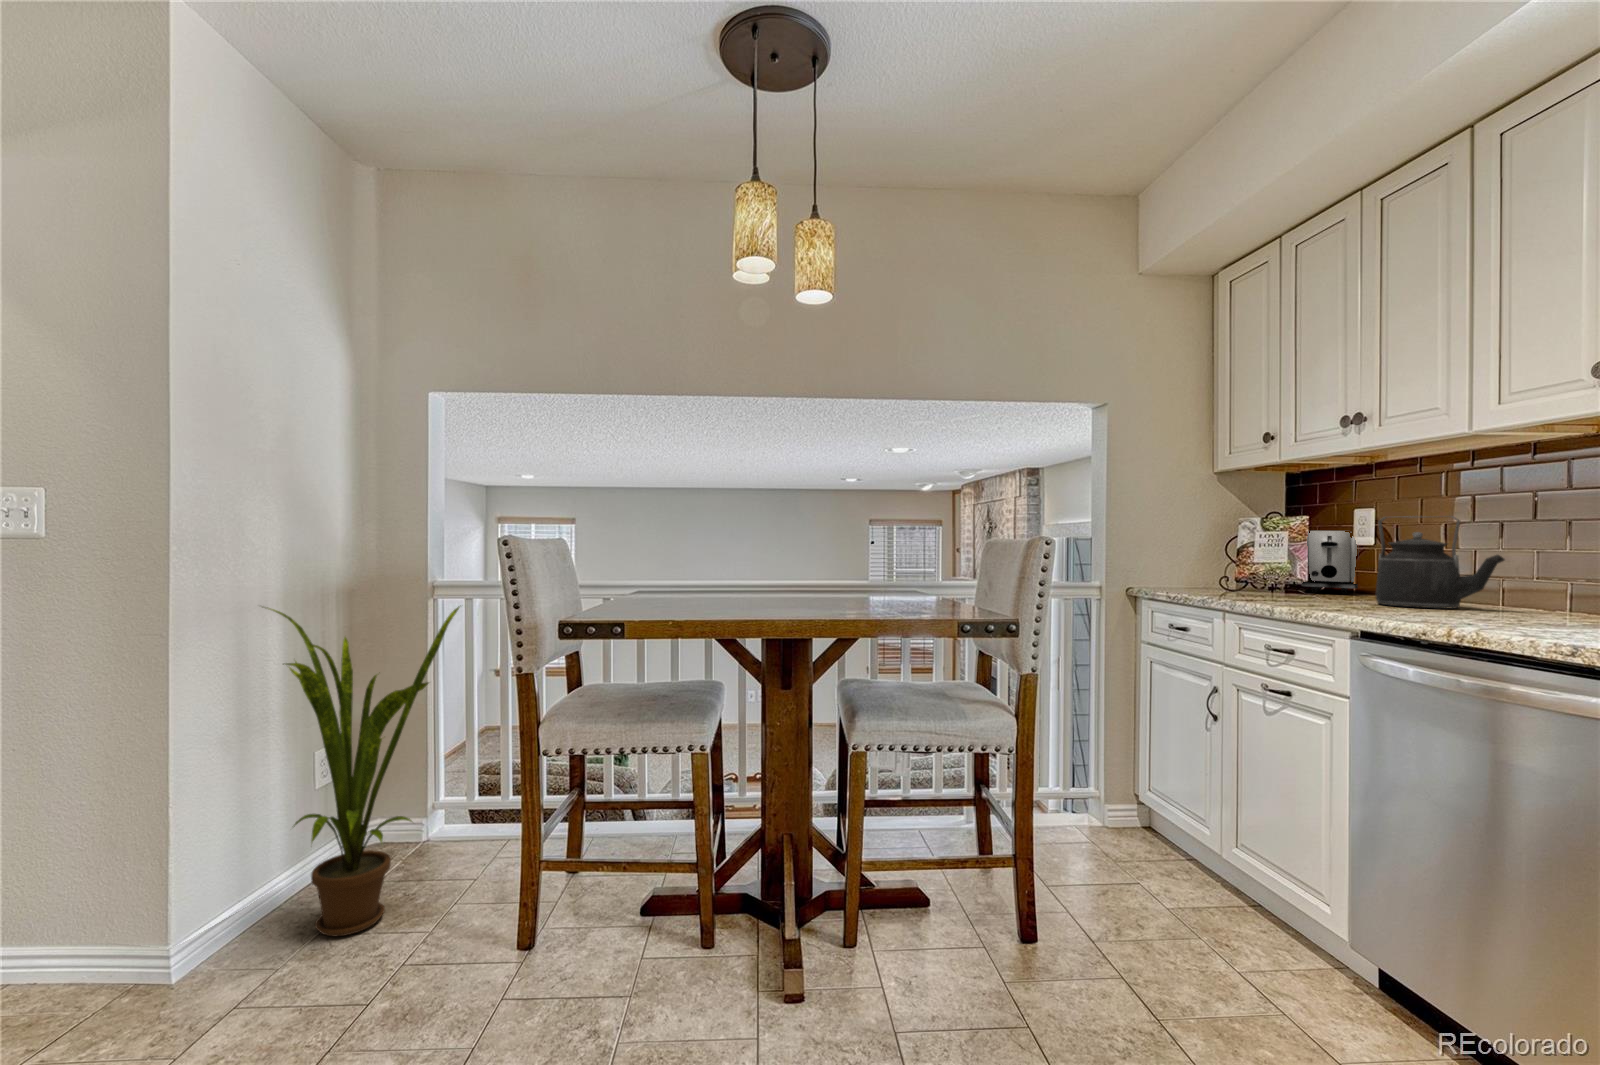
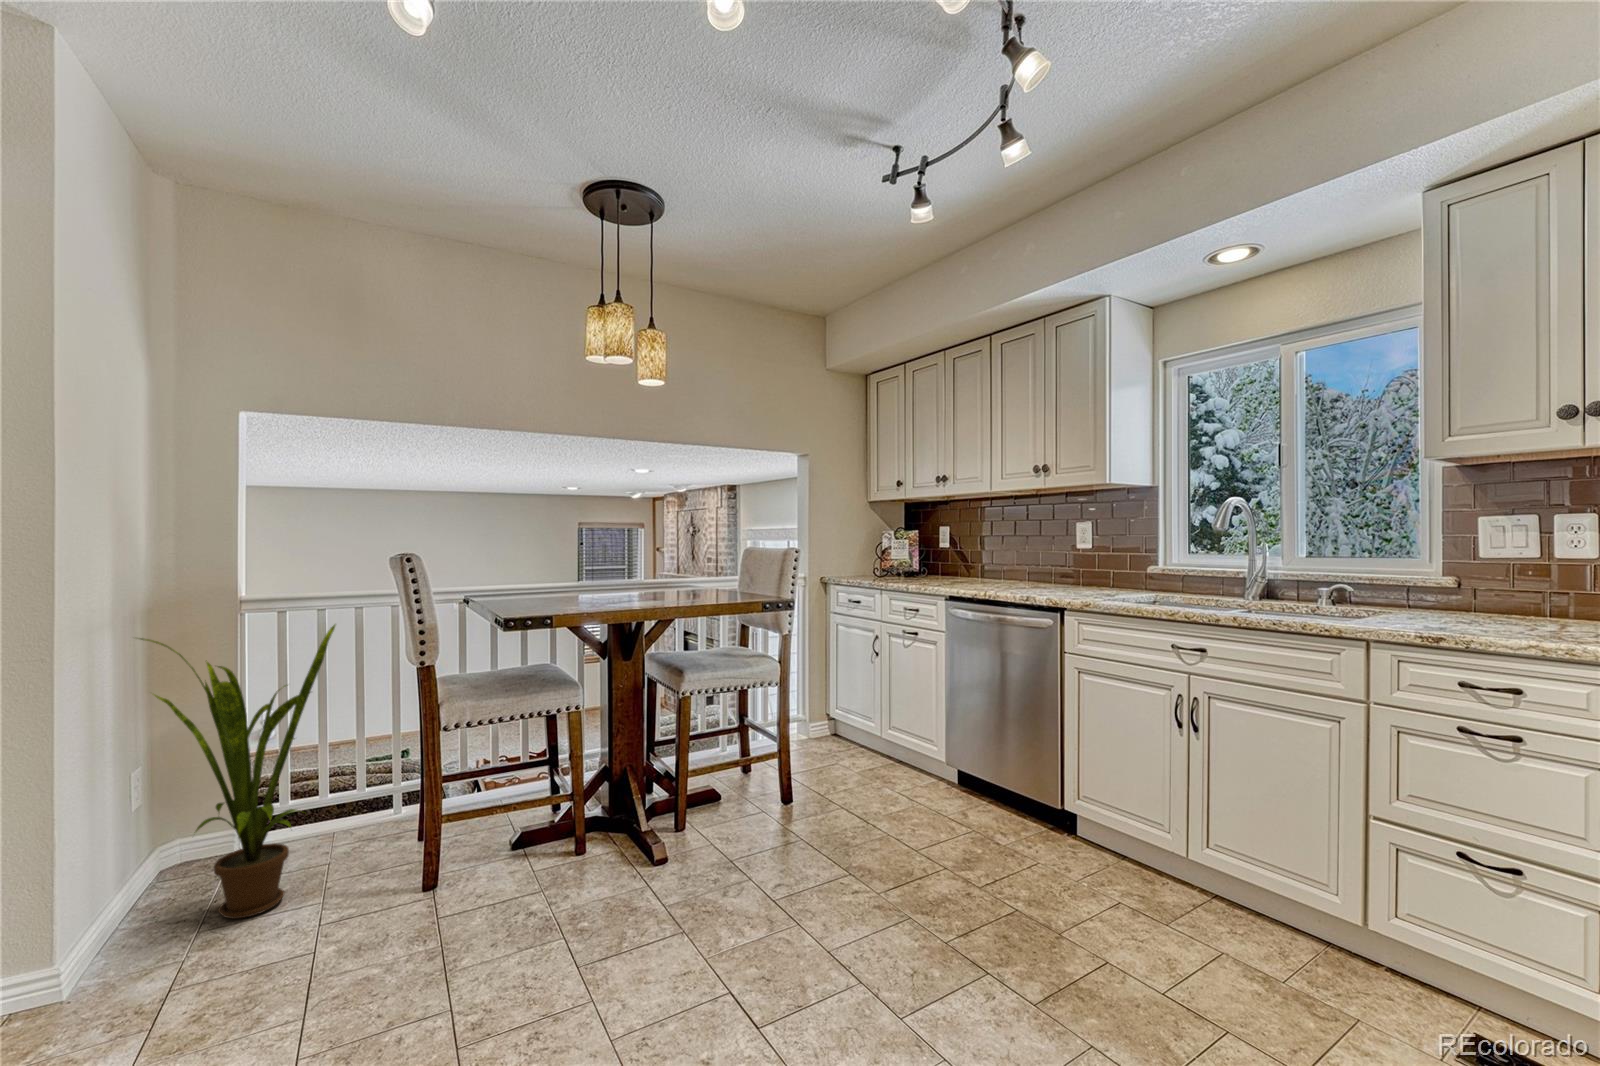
kettle: present [1375,516,1505,608] -> none [953,532,1007,582]
toaster: present [1301,531,1358,594] -> none [917,539,944,576]

